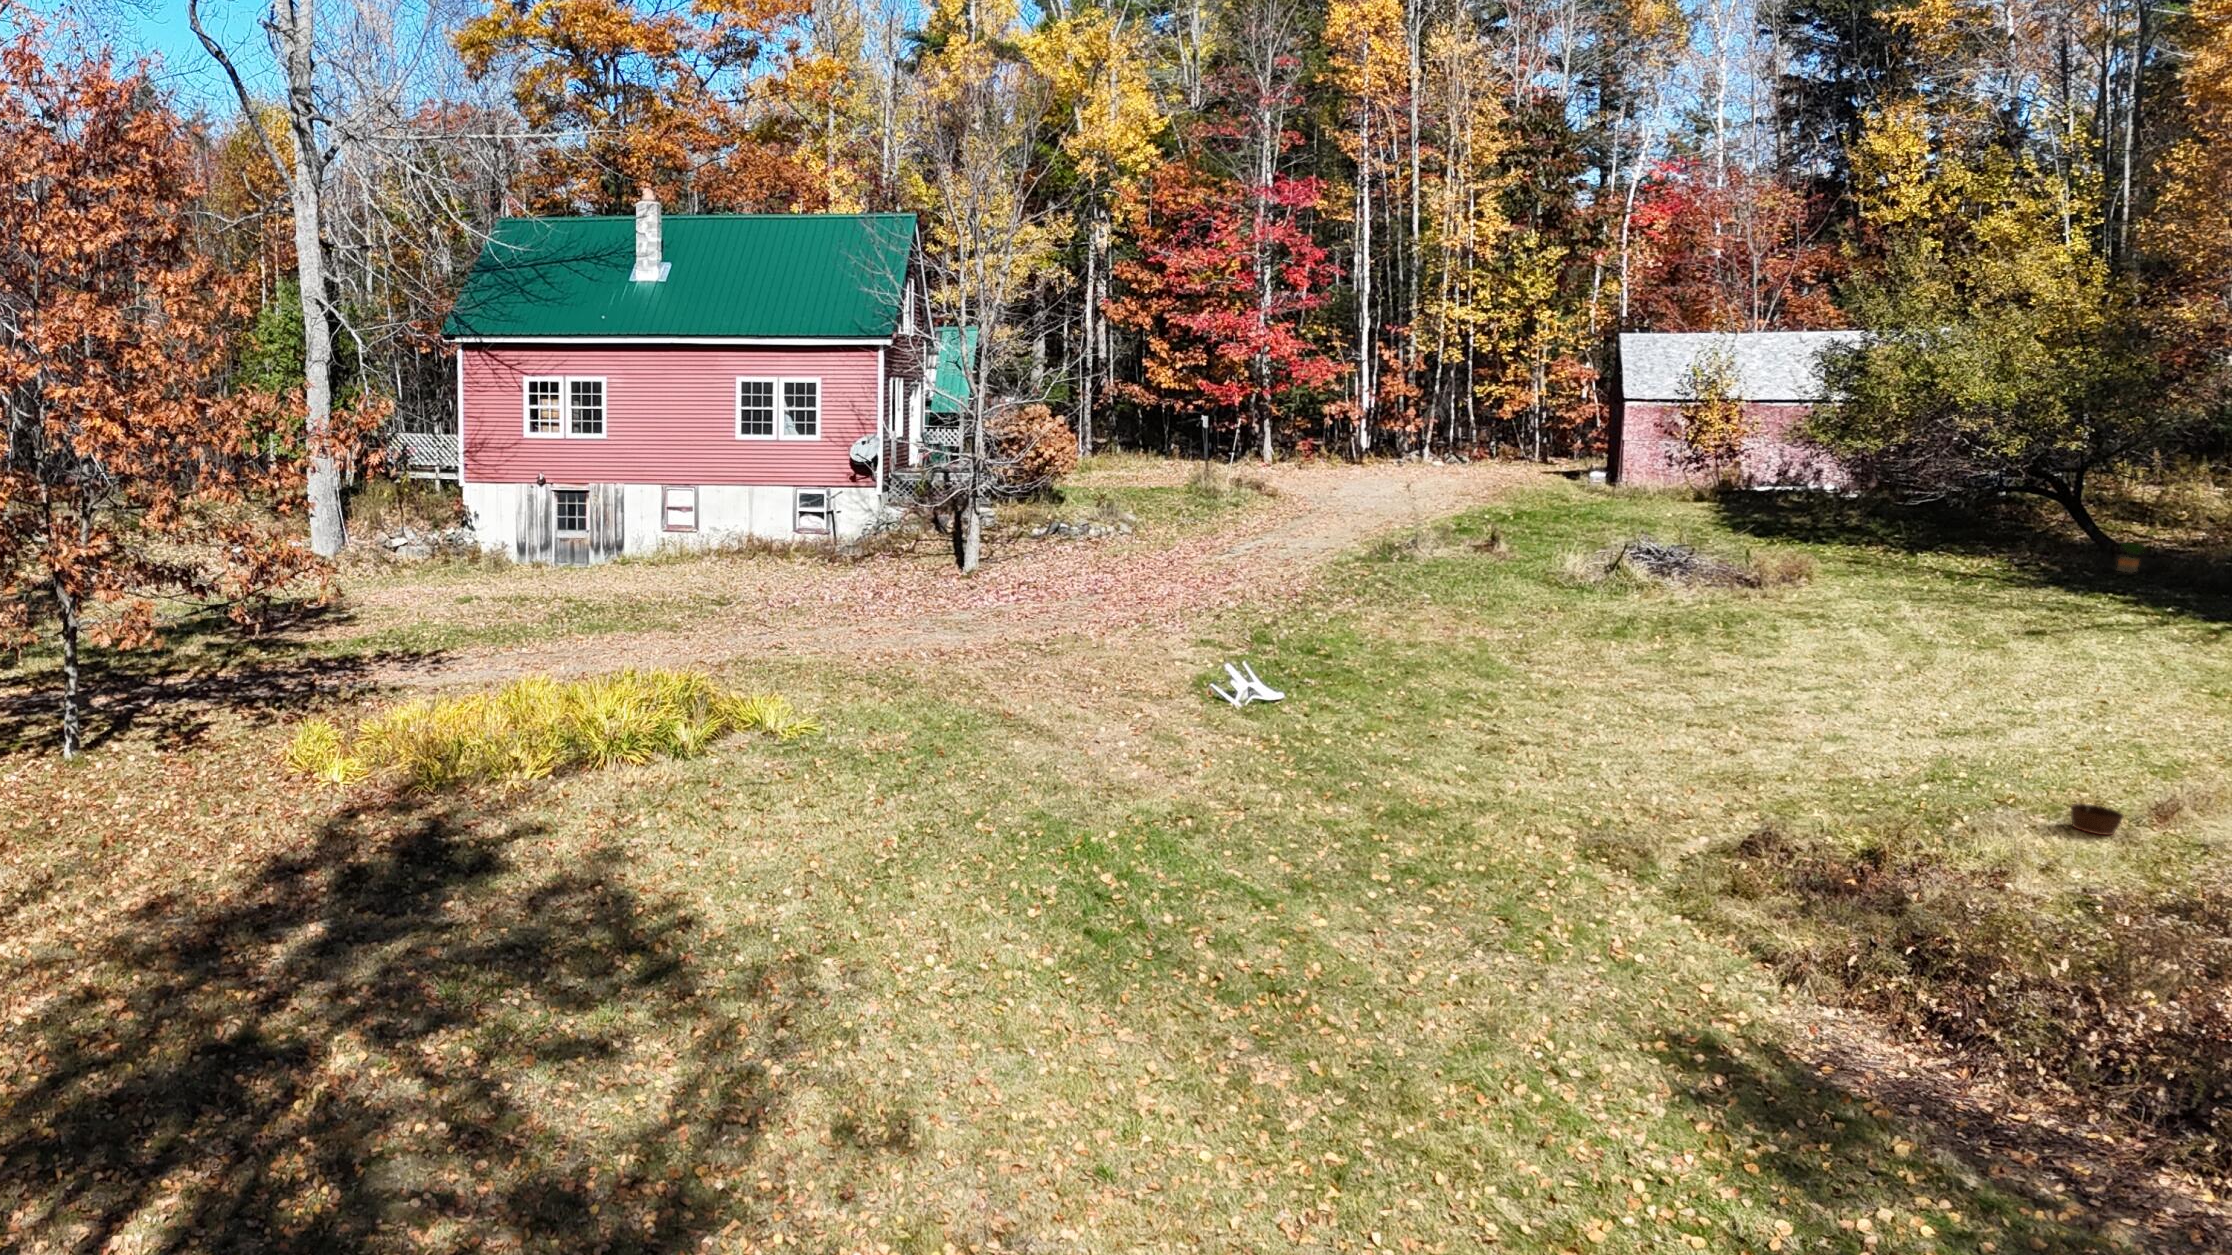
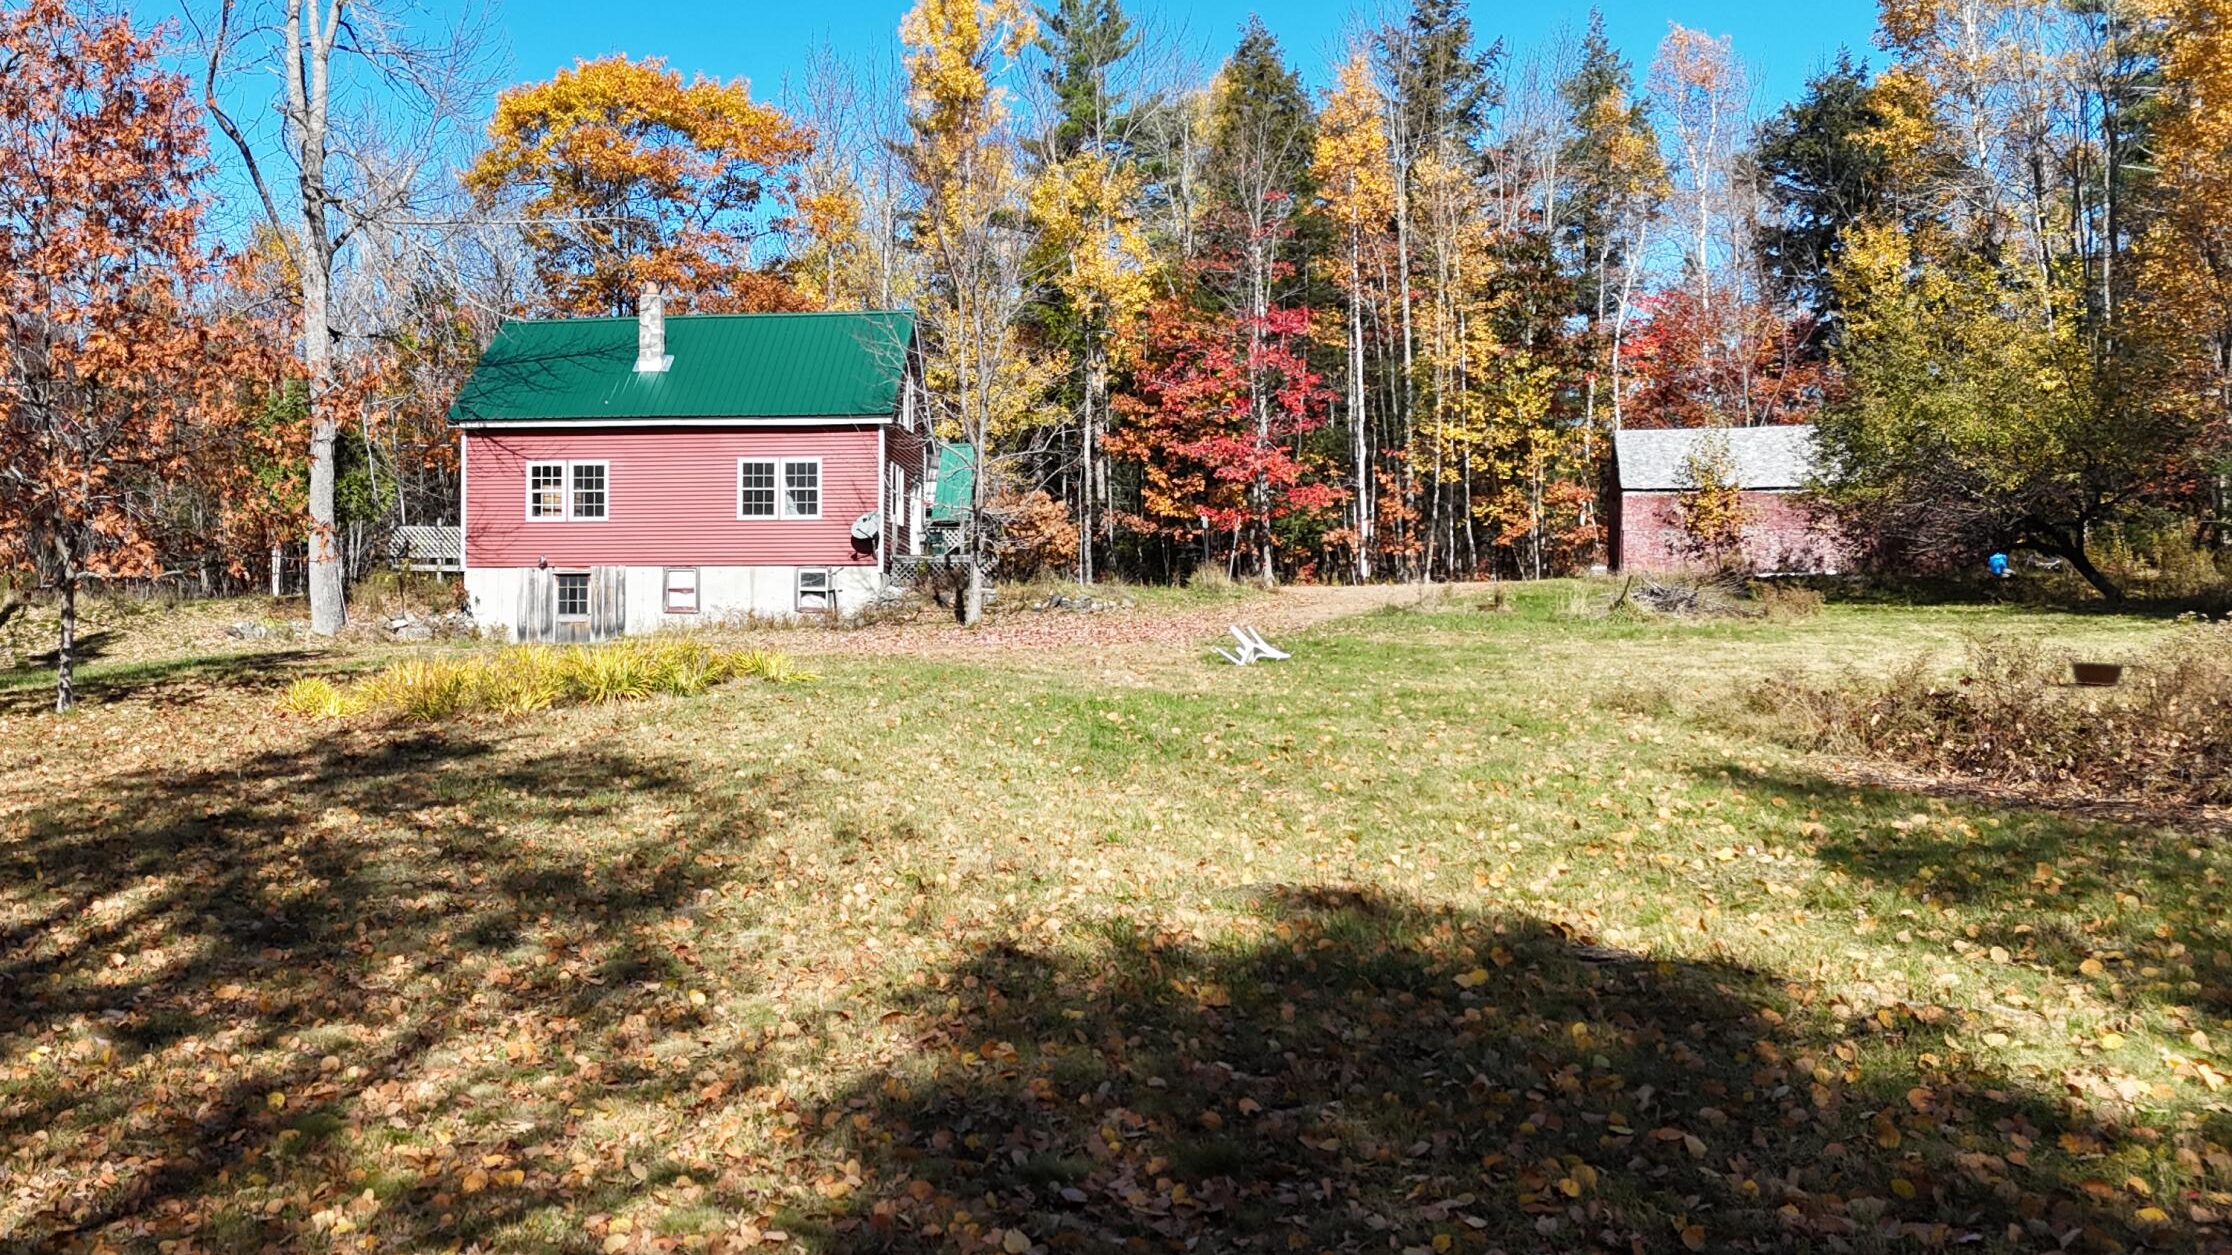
potted tree: present [2117,542,2147,572] -> none [2123,568,2150,598]

